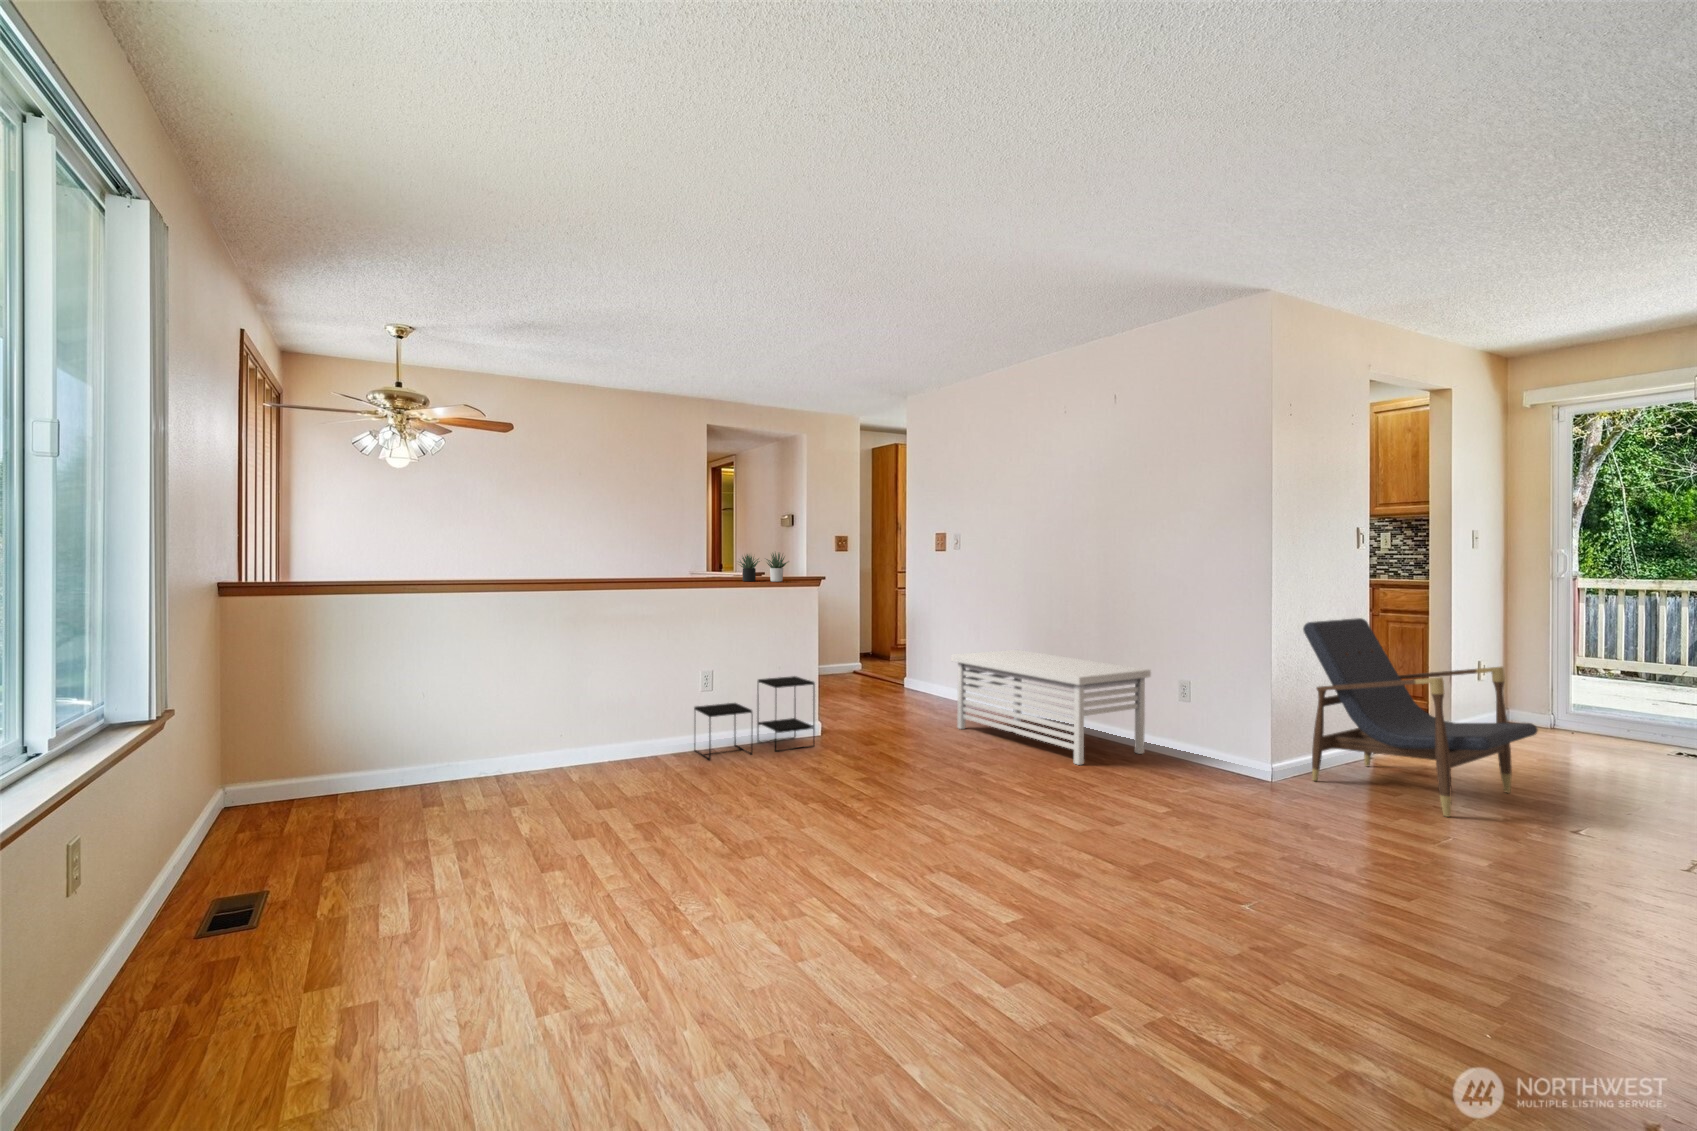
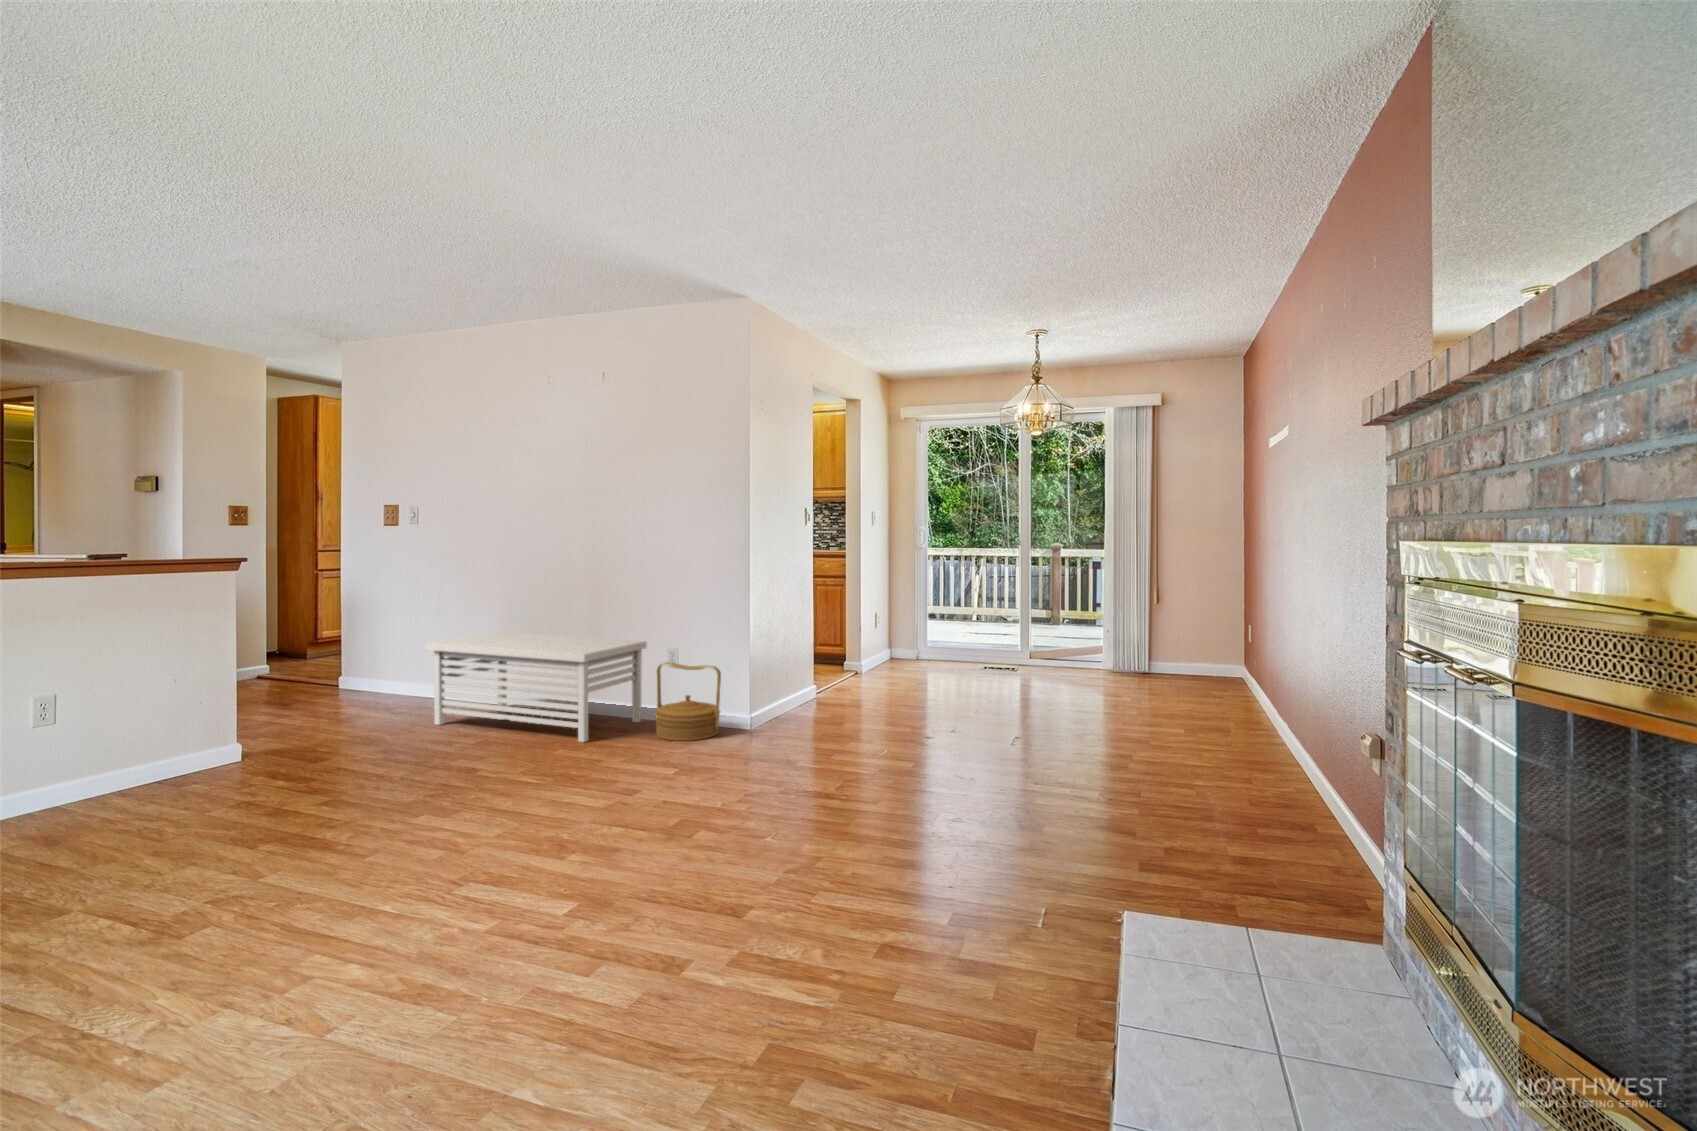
succulent plant: present [740,553,788,582] -> none [85,519,189,563]
lounge chair: present [1303,618,1538,817] -> none [774,585,921,735]
side table: present [694,676,815,760] -> none [13,688,239,824]
woven basket: none [1154,694,1229,783] -> present [655,662,721,741]

